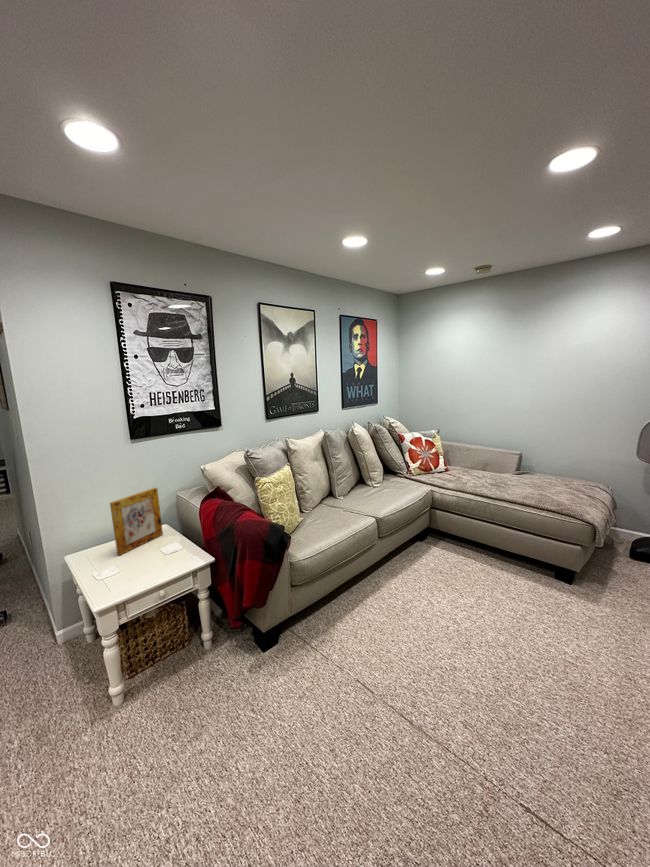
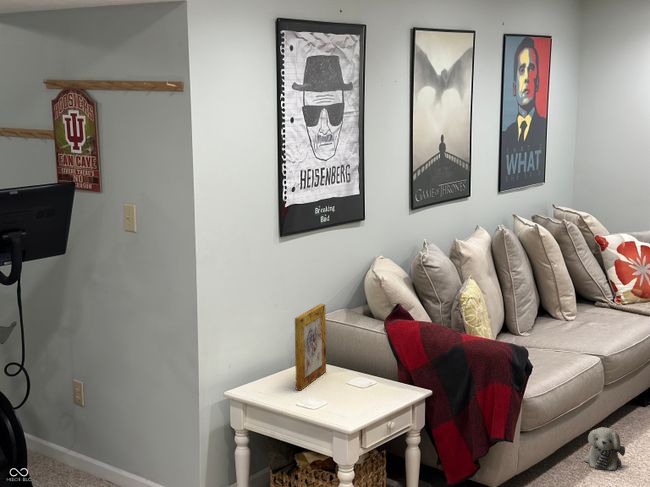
plush toy: none [361,571,387,603] -> present [584,427,625,470]

